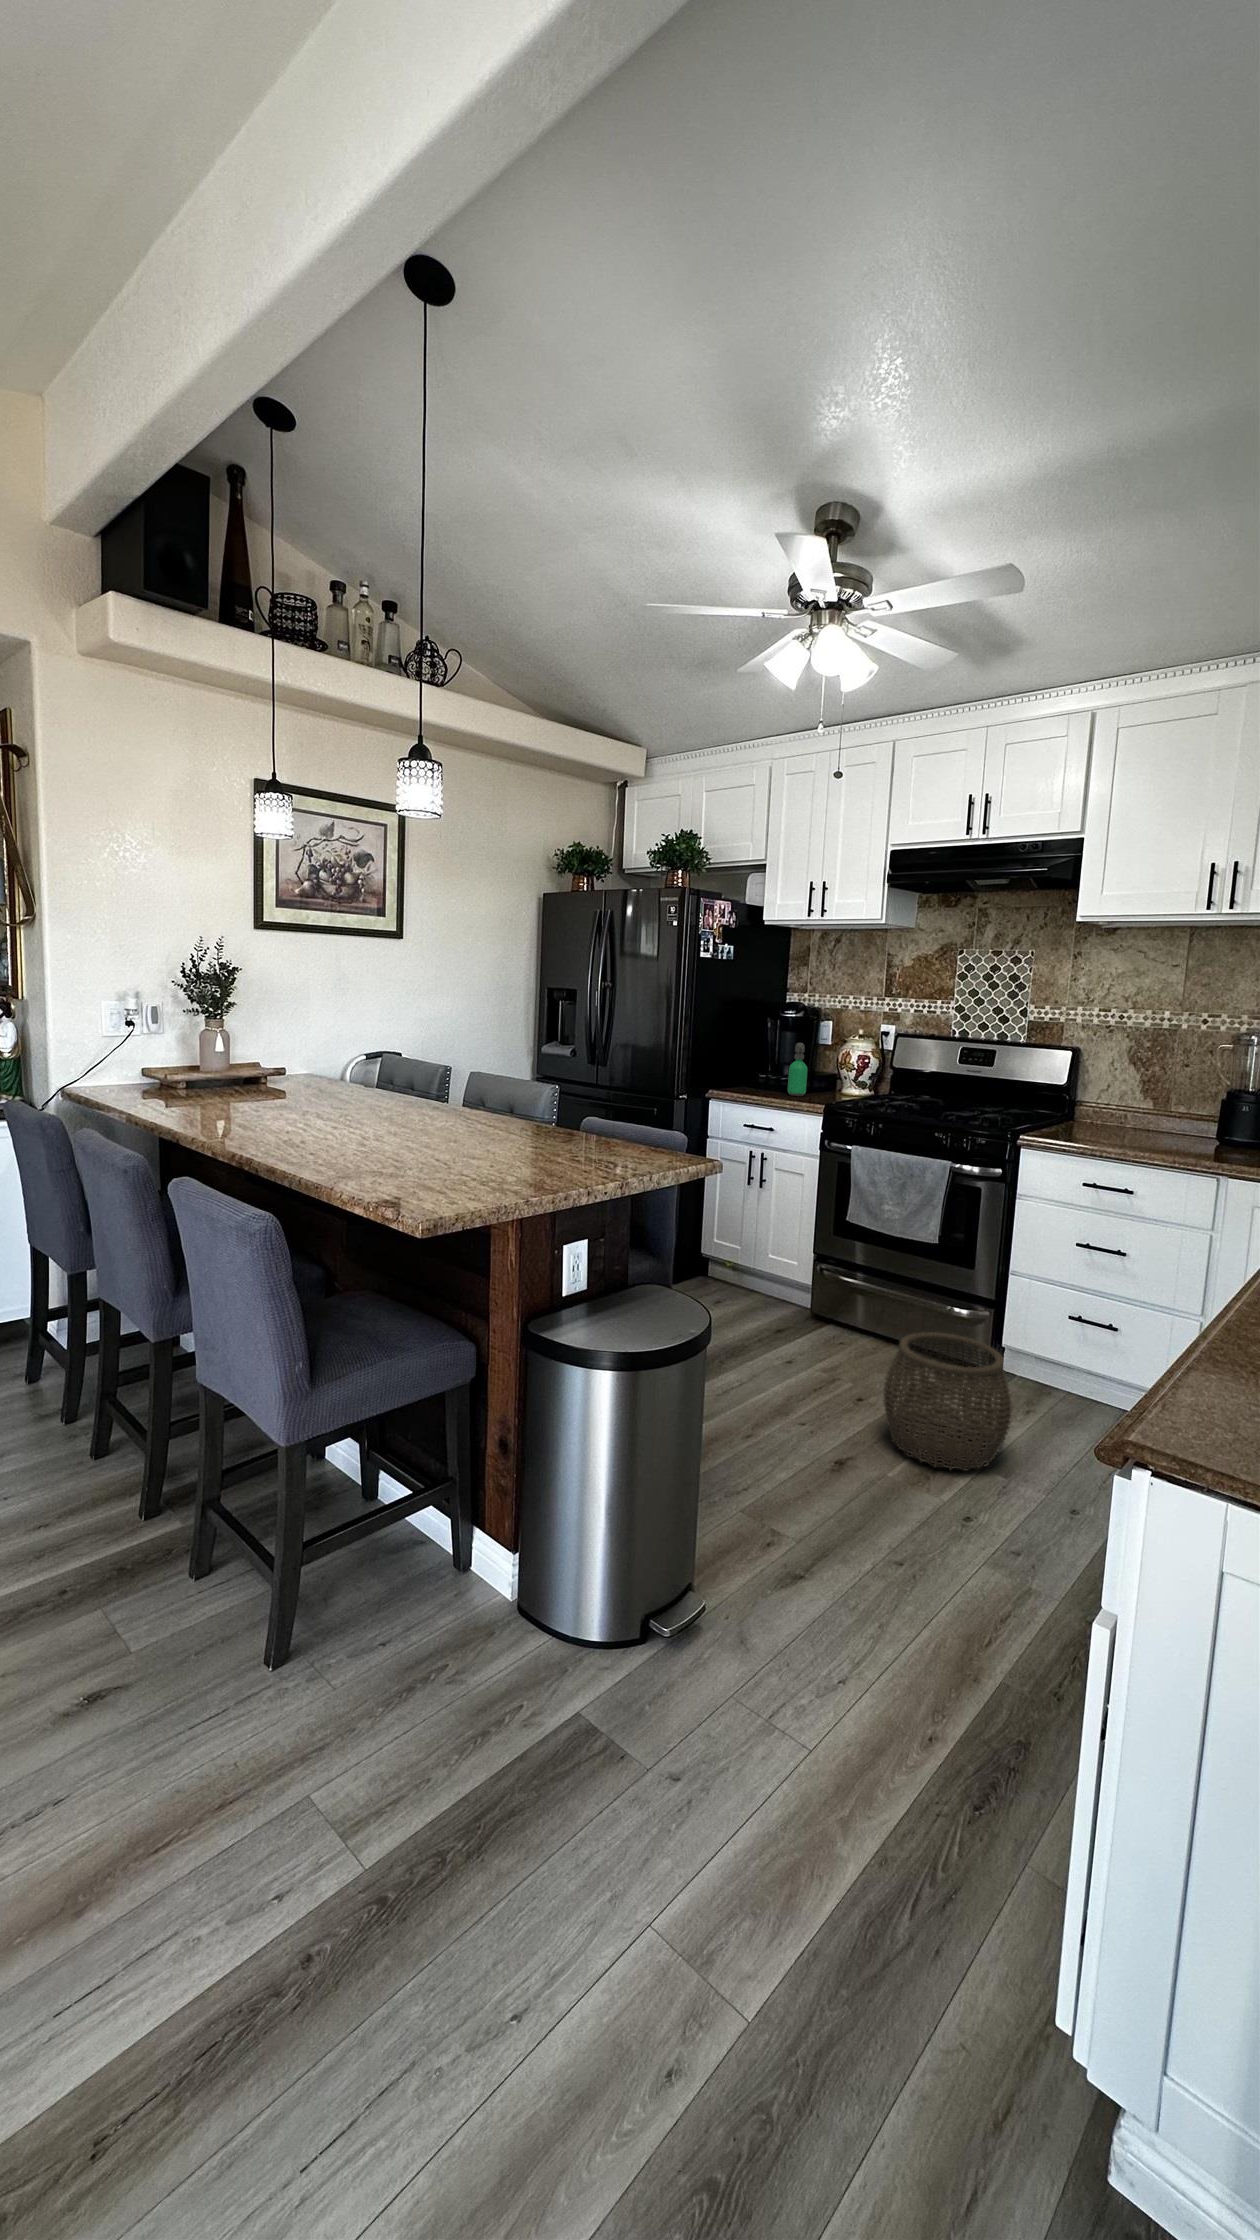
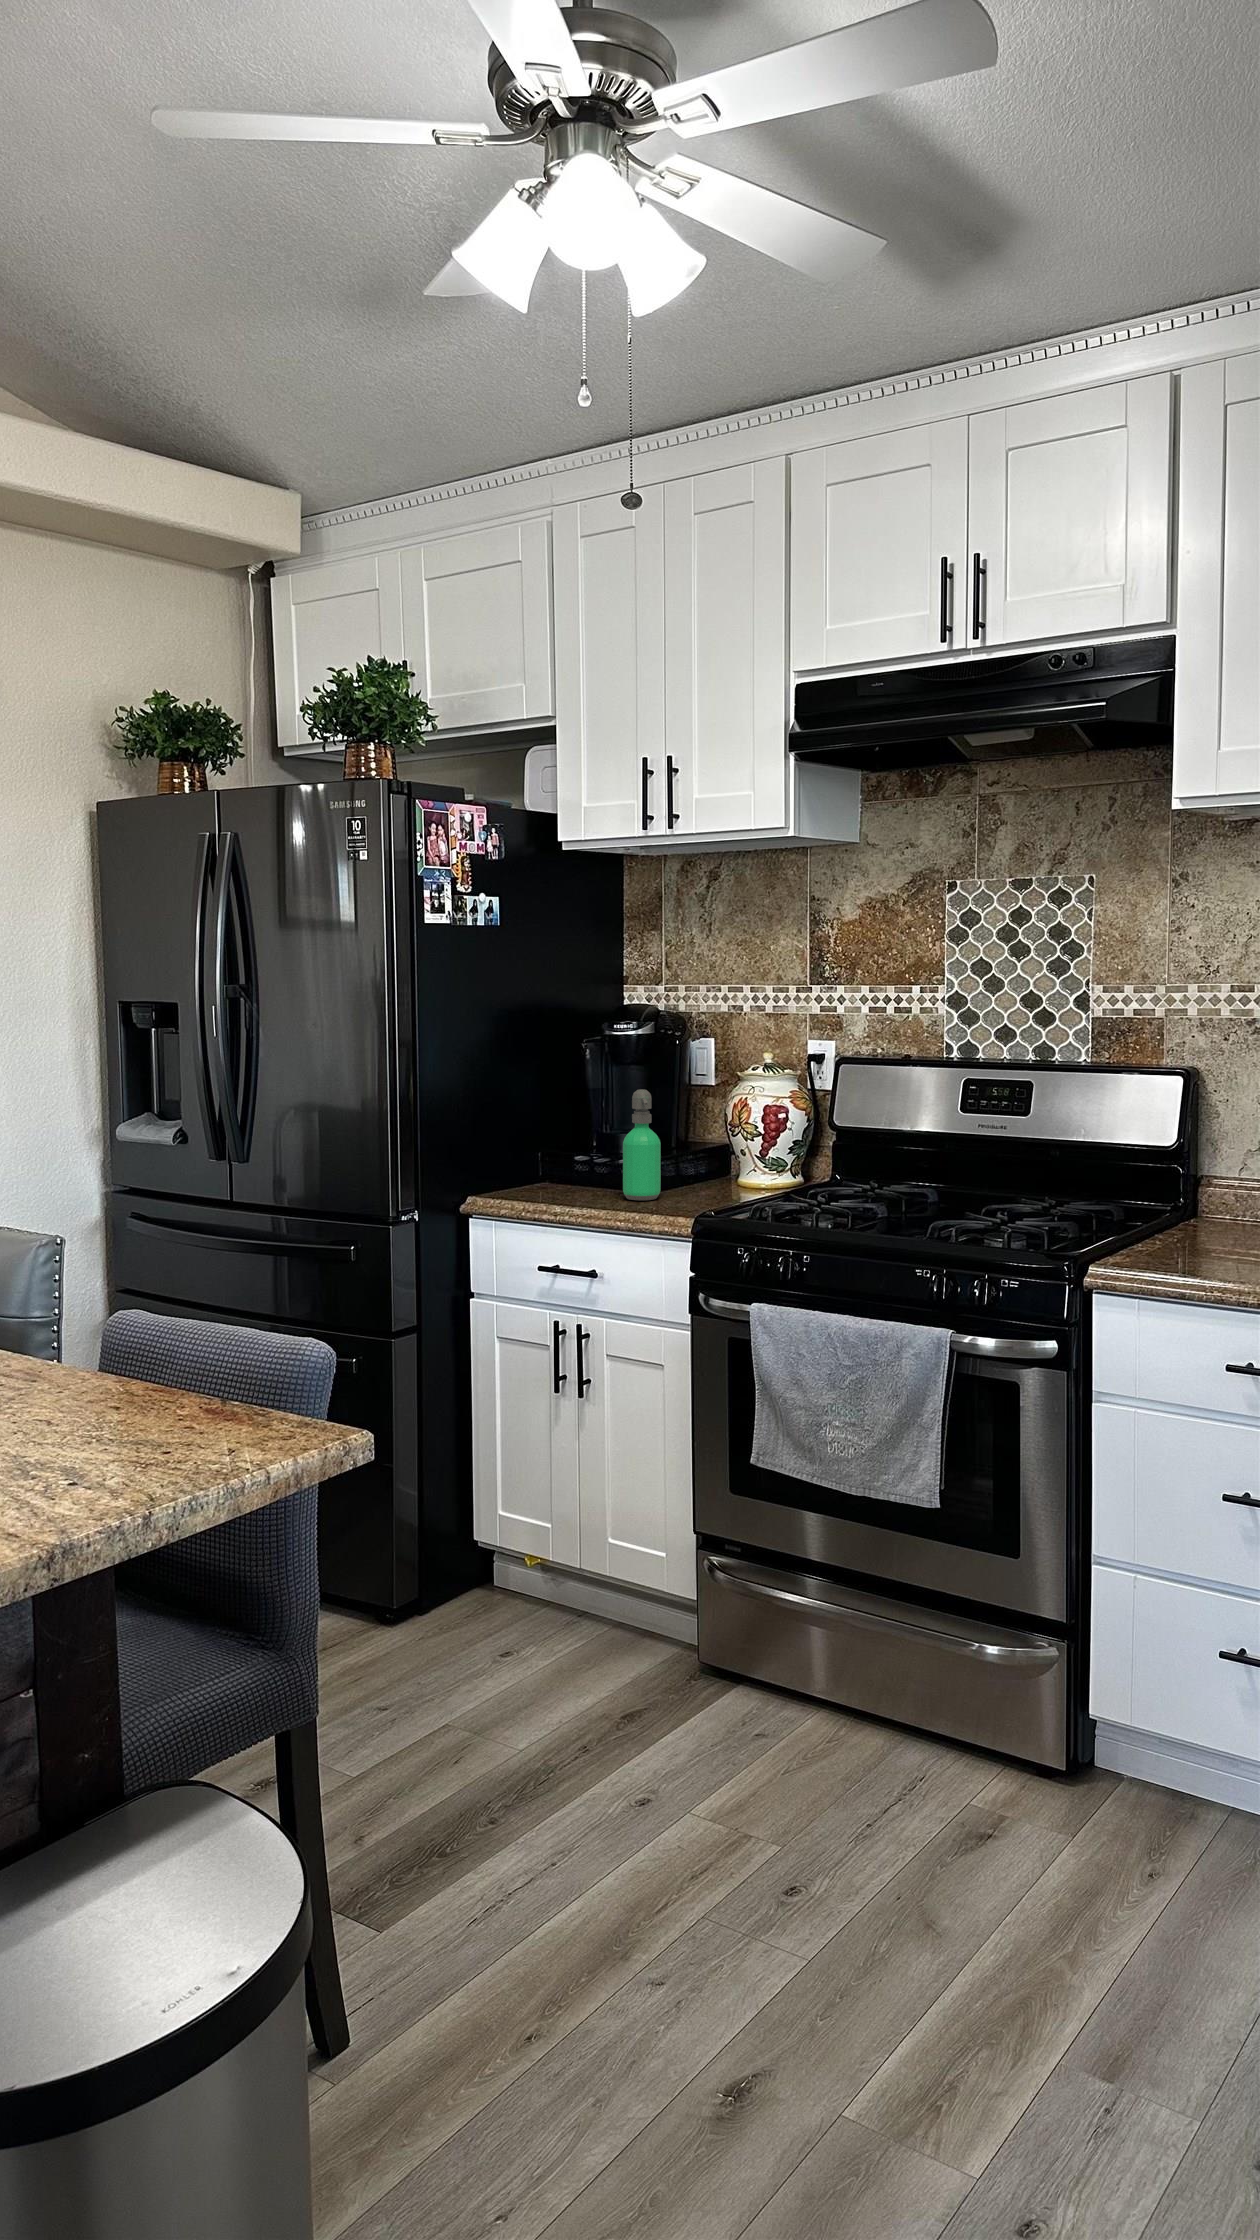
woven basket: present [883,1332,1012,1471] -> none [835,1740,1121,2086]

